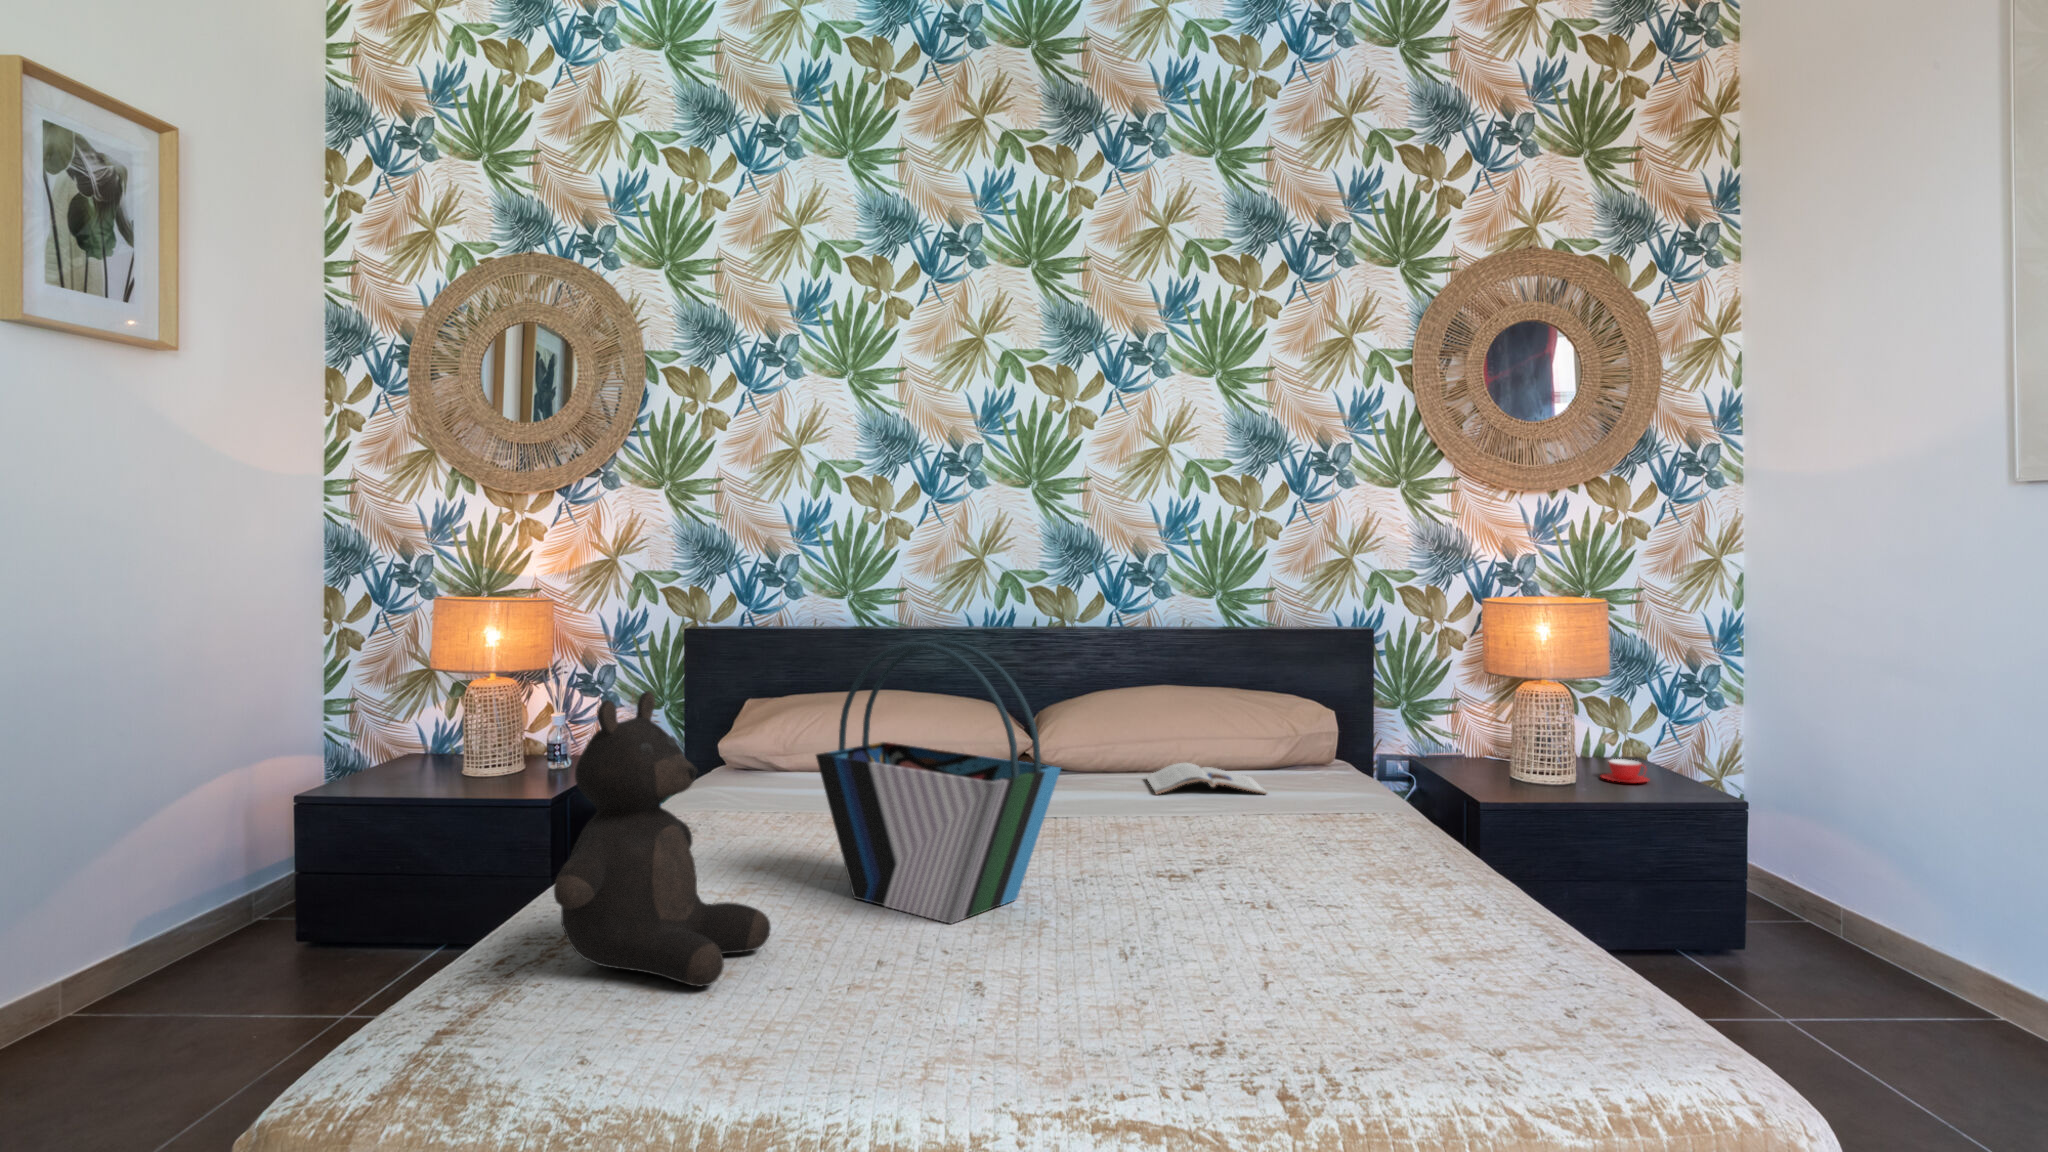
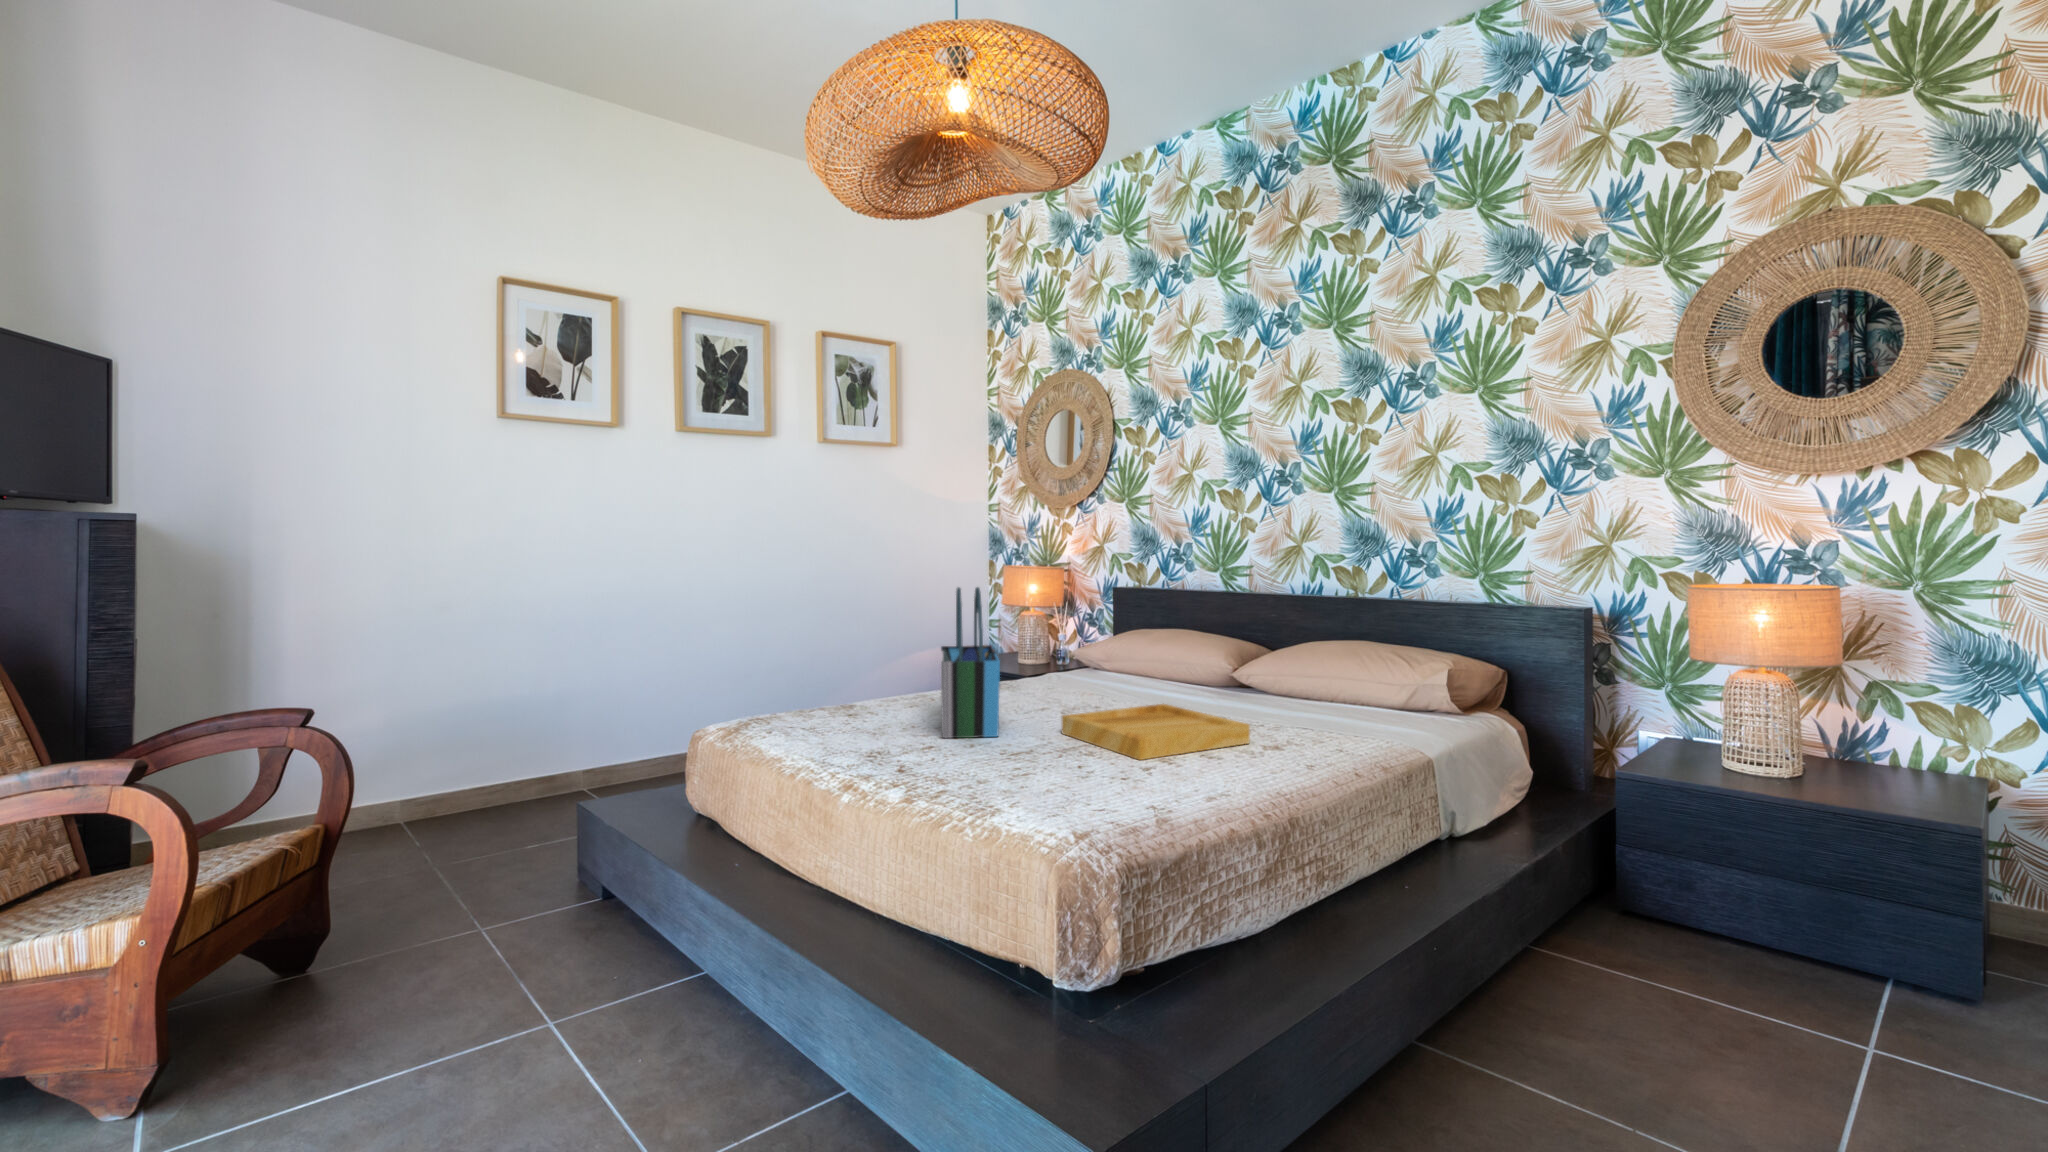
teddy bear: present [554,691,771,987] -> none [757,603,857,735]
teacup: present [1602,759,1649,782] -> none [1844,765,1911,793]
magazine: present [1146,763,1267,795] -> none [1257,697,1362,725]
tray: none [1070,800,1292,888] -> present [1062,704,1250,760]

